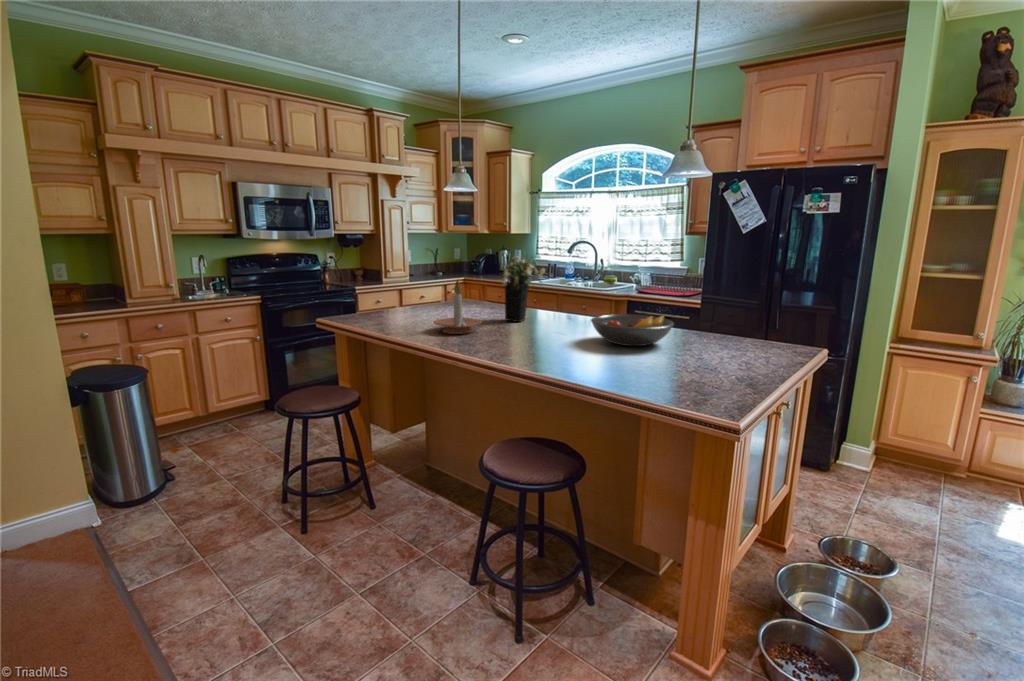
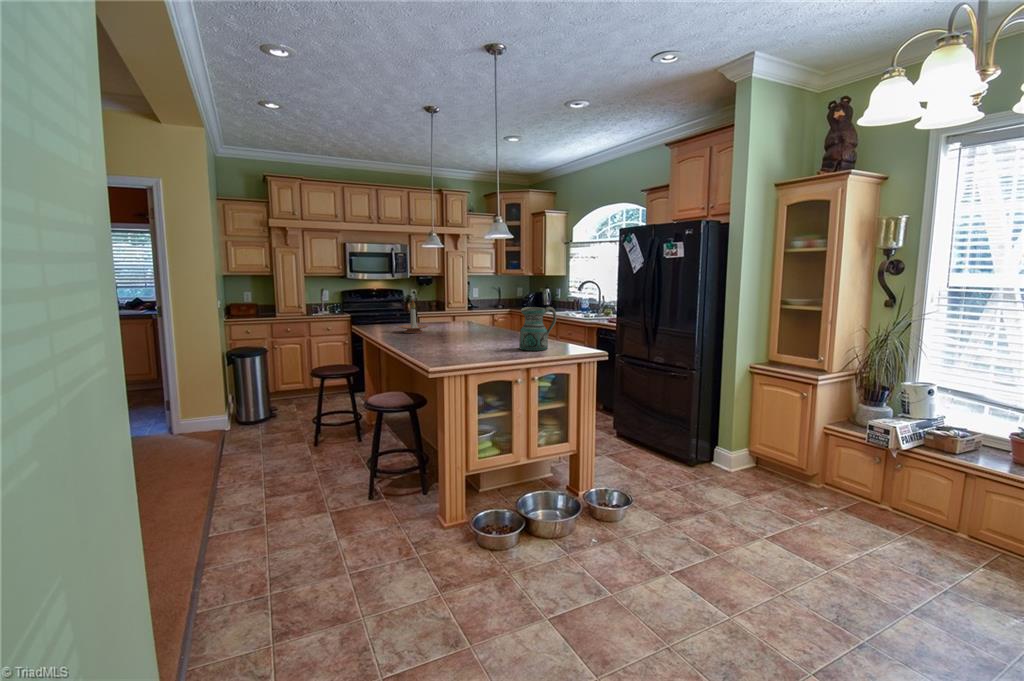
flower arrangement: present [501,256,545,322] -> none [444,286,480,330]
ceramic pitcher: none [718,292,768,364] -> present [519,307,556,351]
fruit bowl: present [591,314,674,346] -> none [468,323,519,341]

